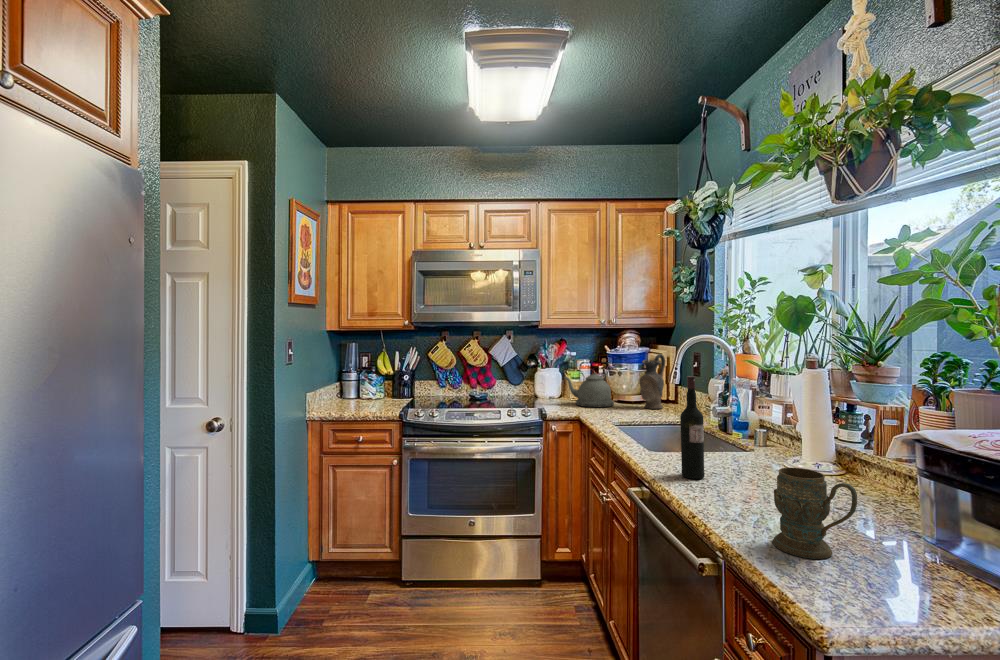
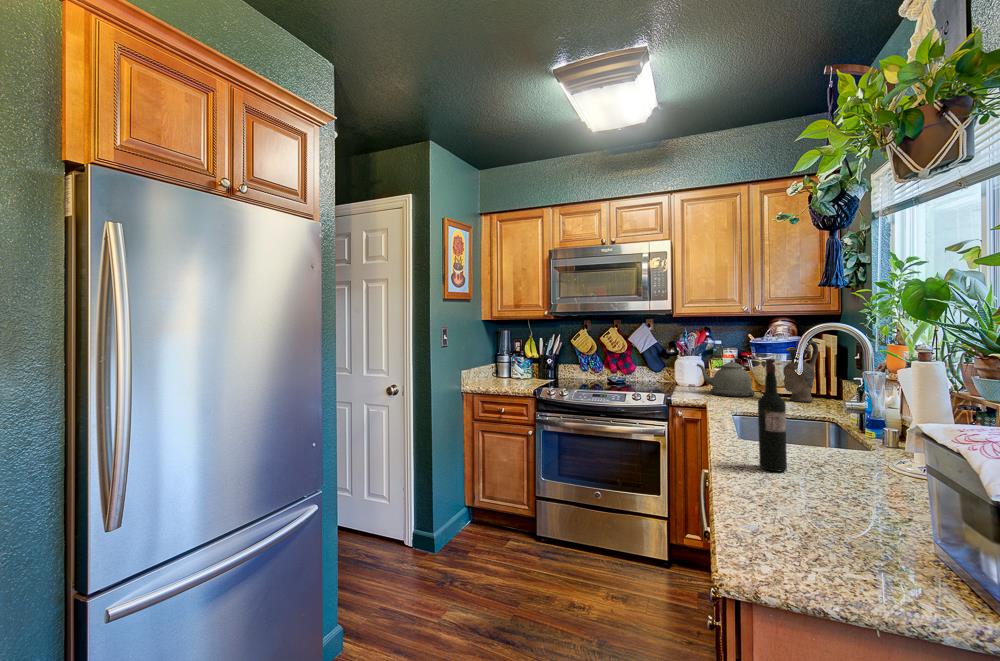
mug: present [773,468,857,559] -> none [798,460,894,568]

